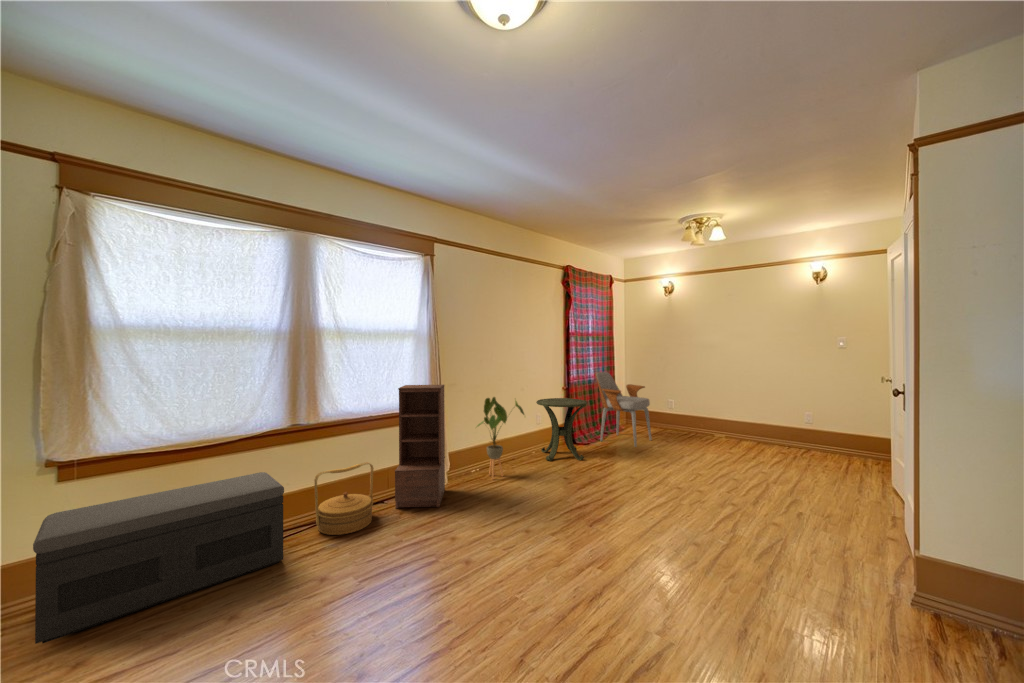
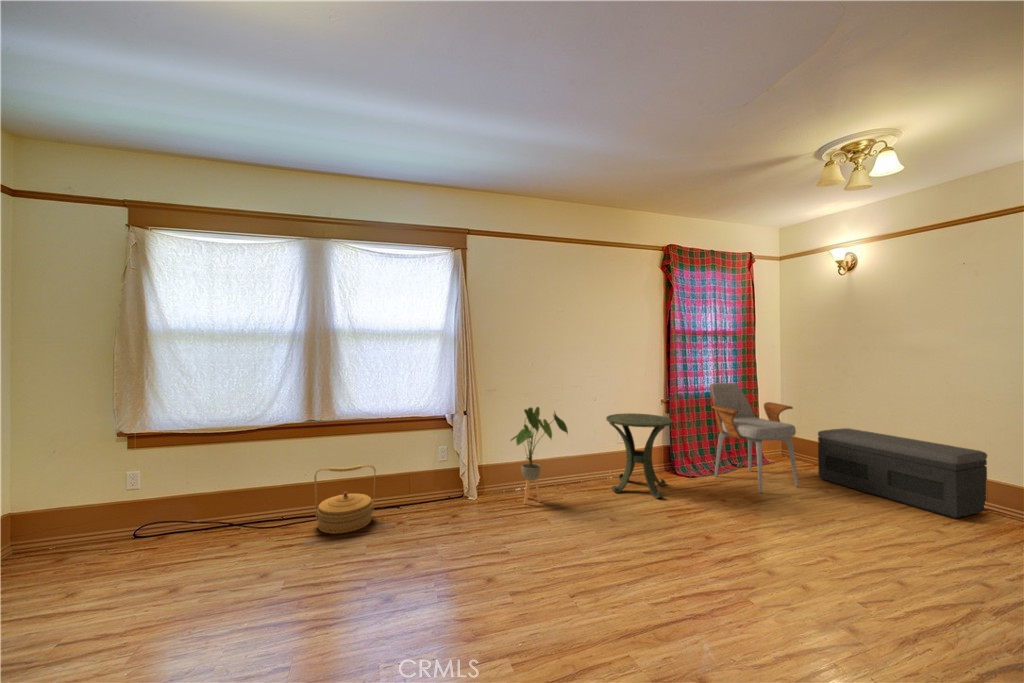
bookshelf: present [395,385,445,508] -> none [398,388,465,525]
storage bench: present [33,472,284,644] -> present [818,428,987,518]

